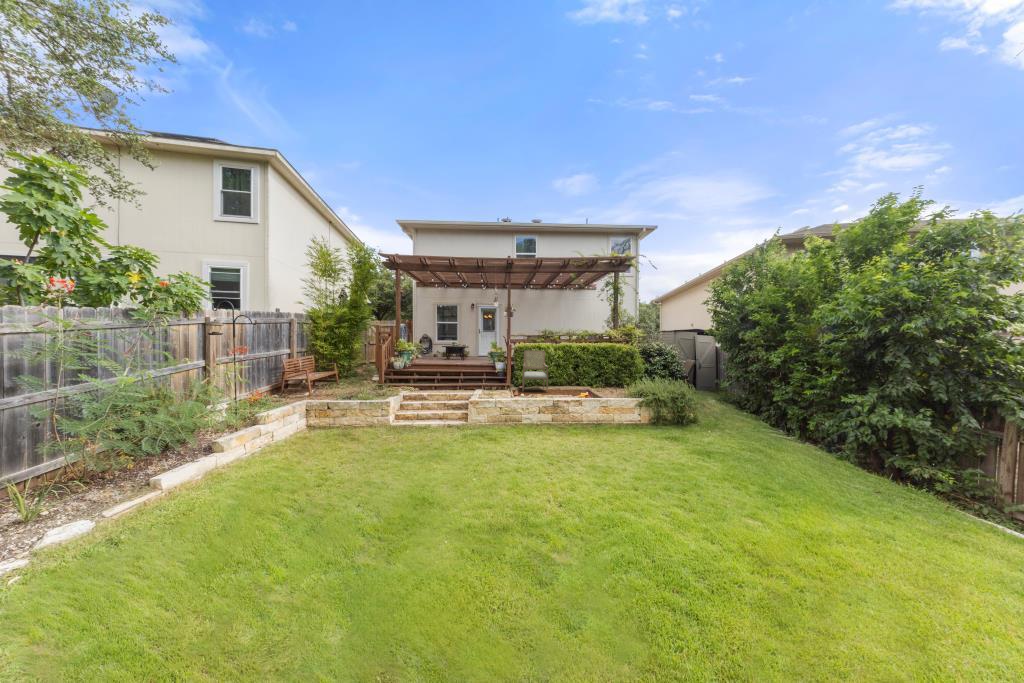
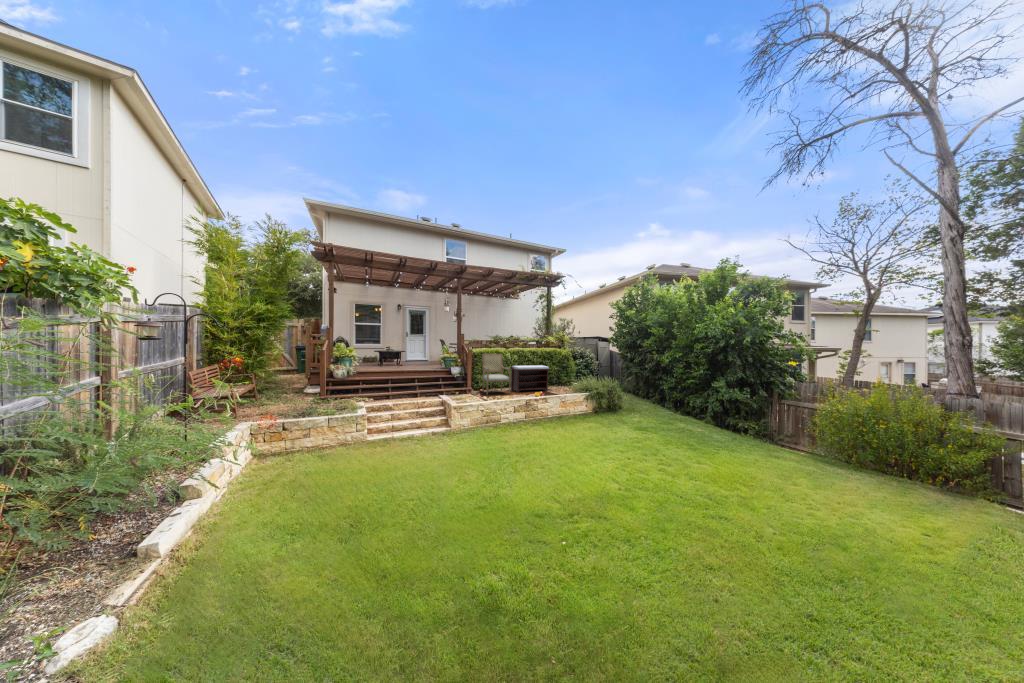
bench: none [555,363,597,391] -> present [511,365,550,392]

